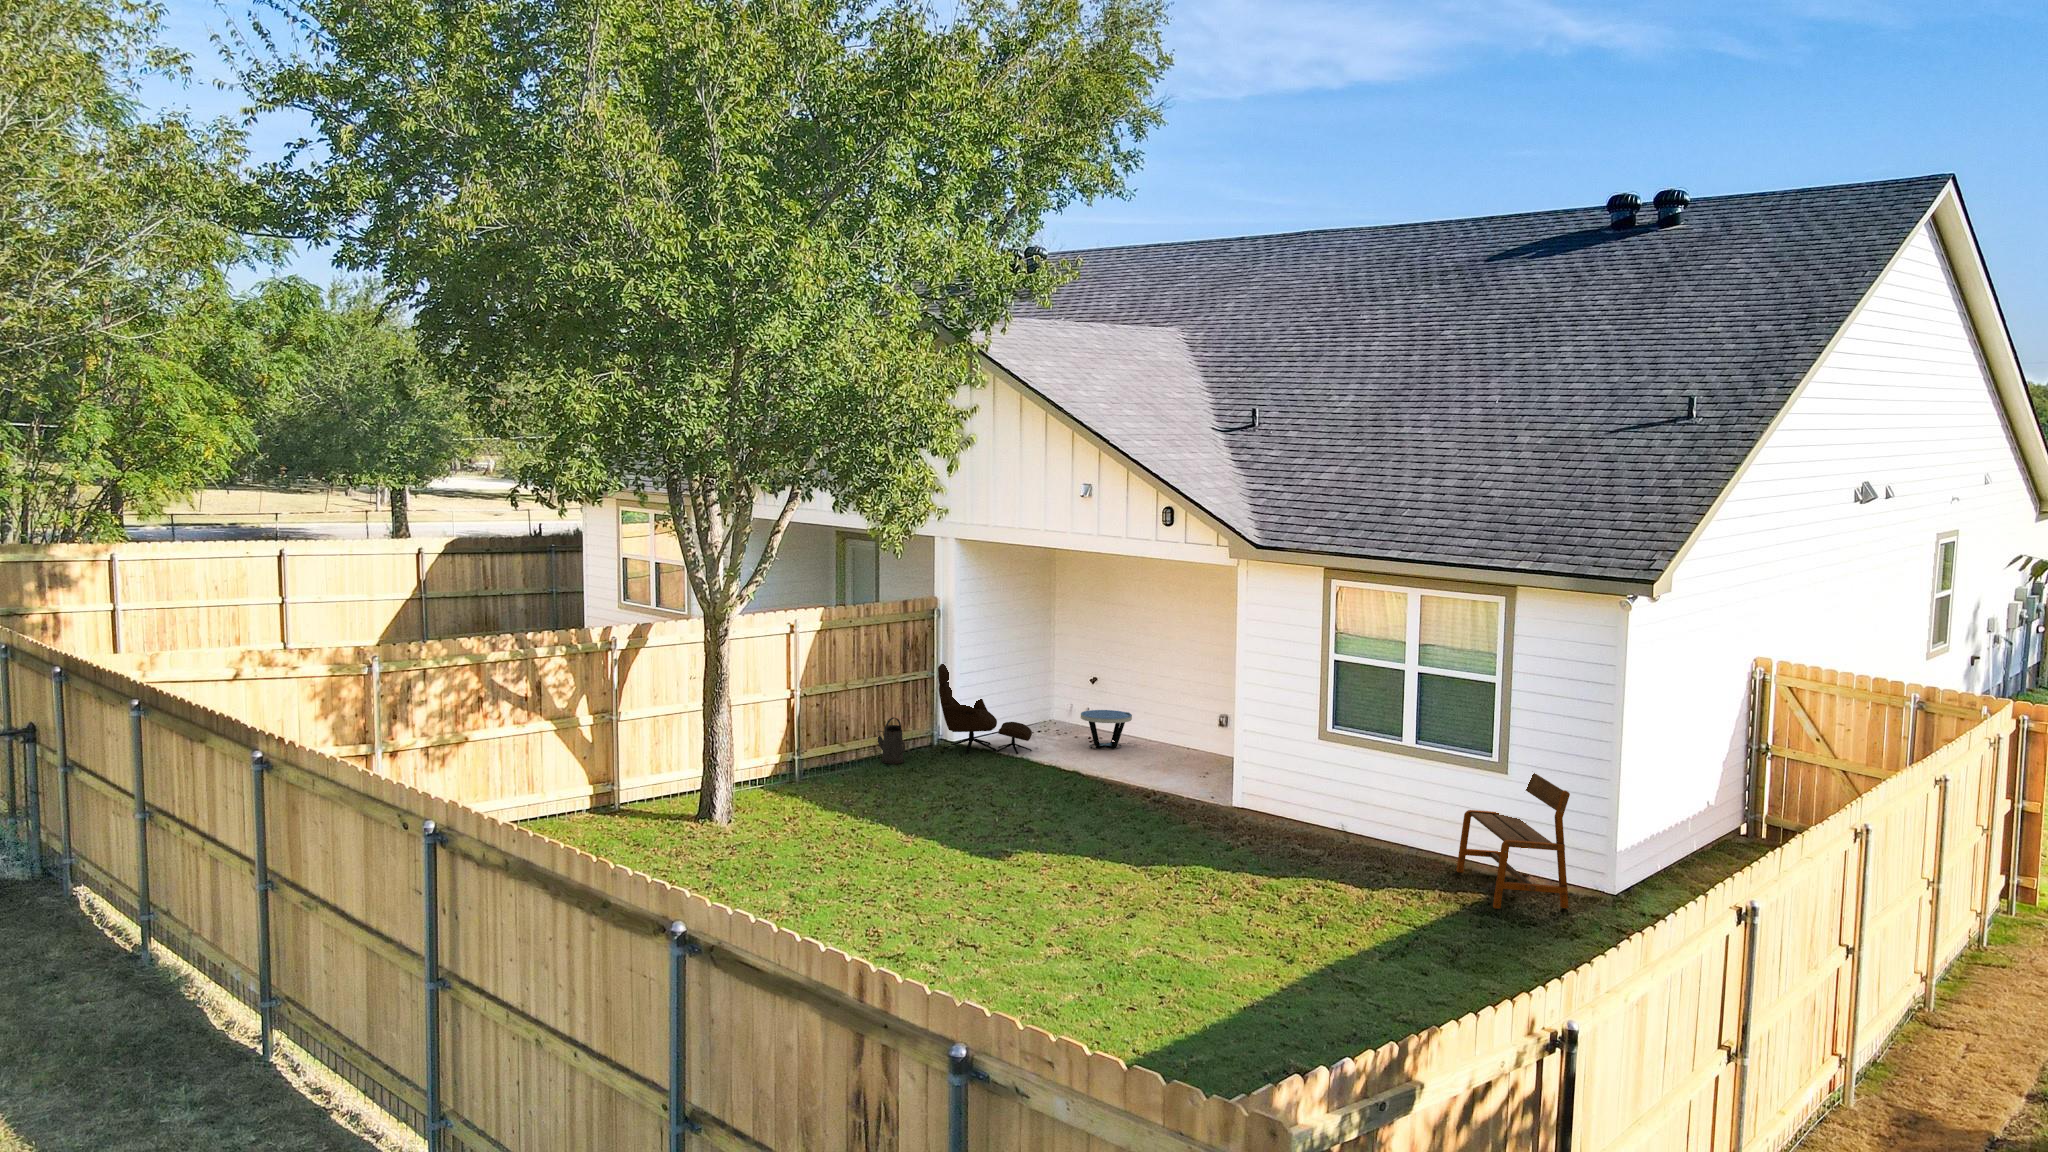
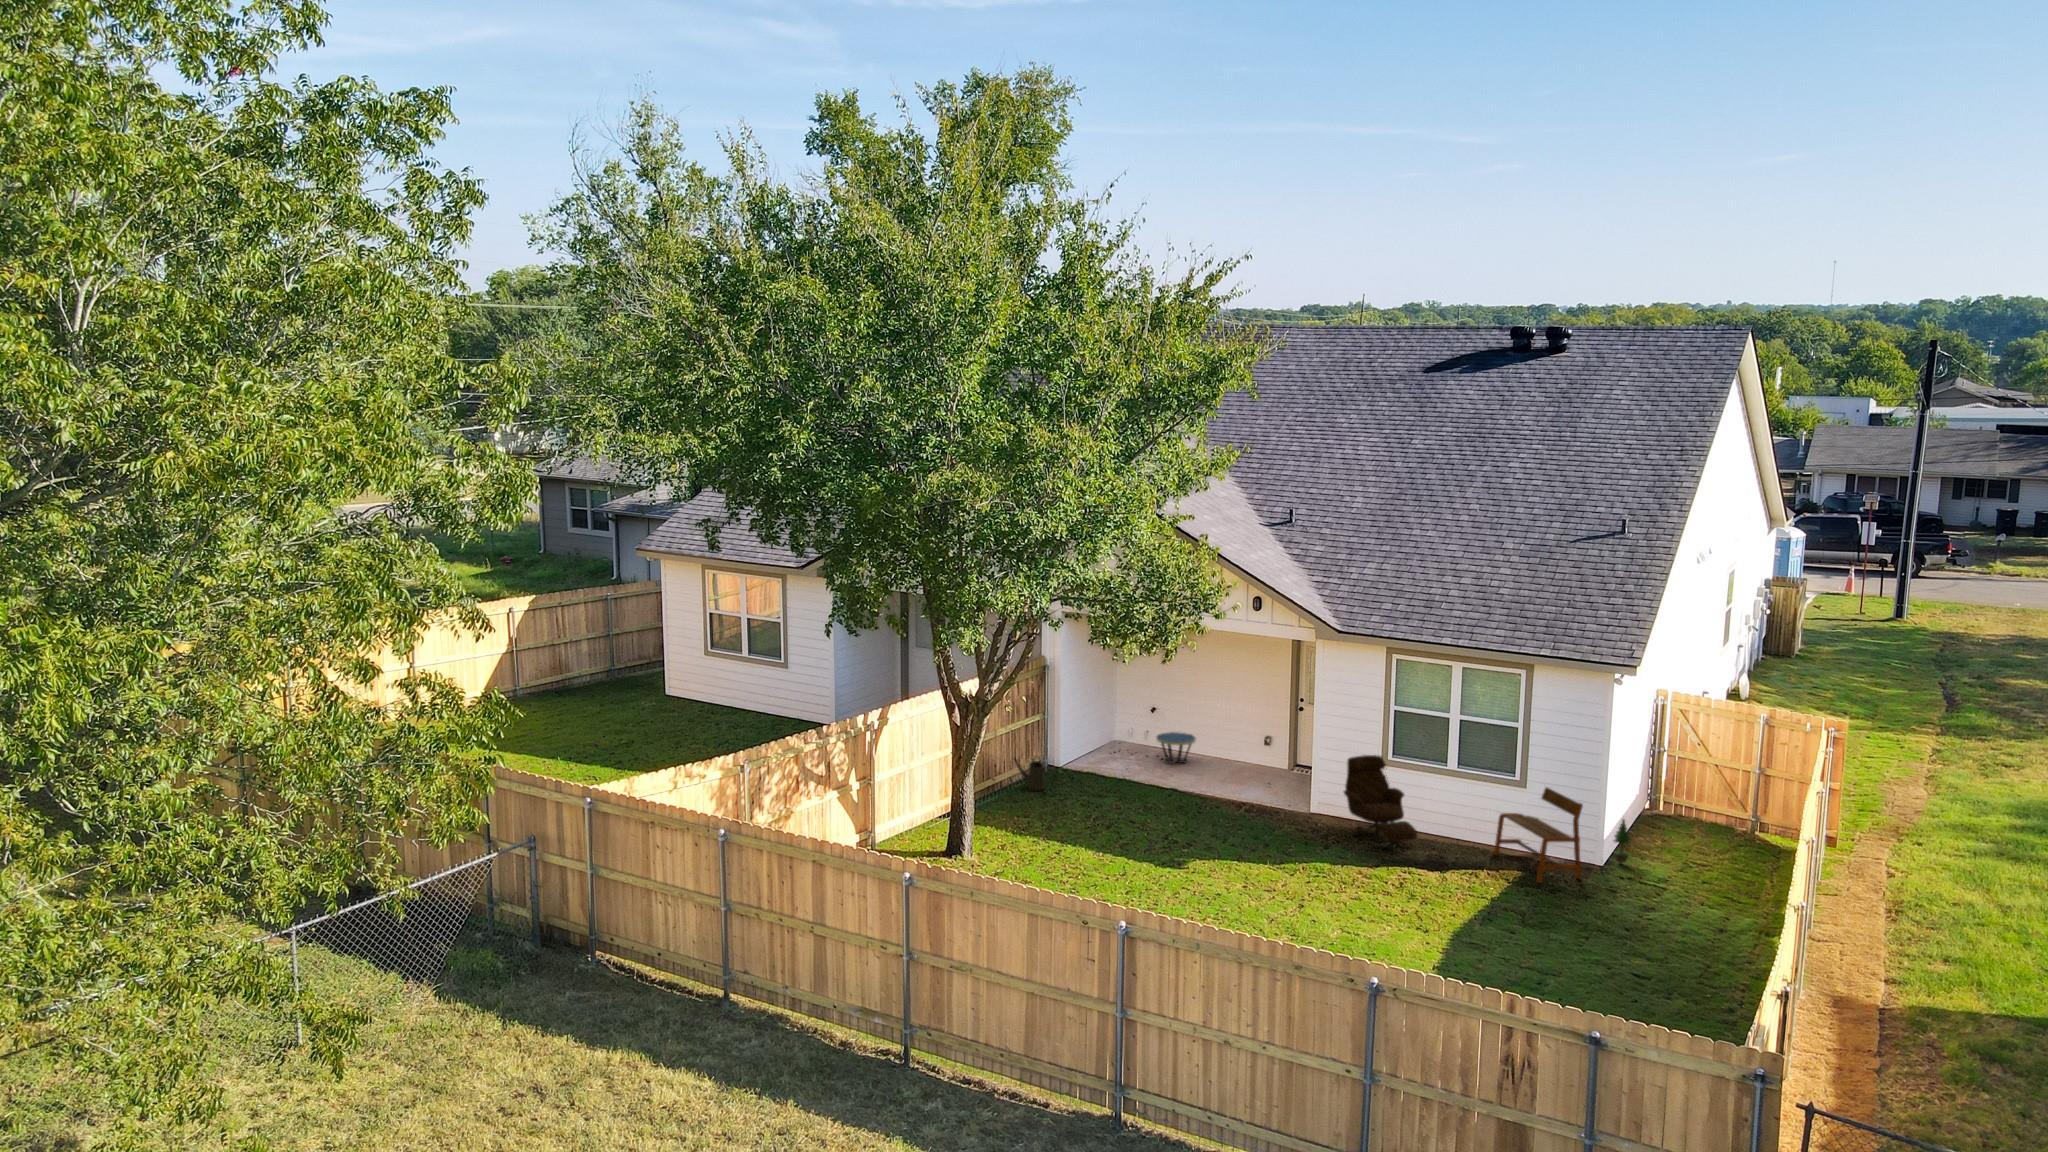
lounge chair: present [938,664,1032,754] -> present [1344,755,1418,850]
potted tree: none [1635,824,1664,897] -> present [1613,819,1630,864]

